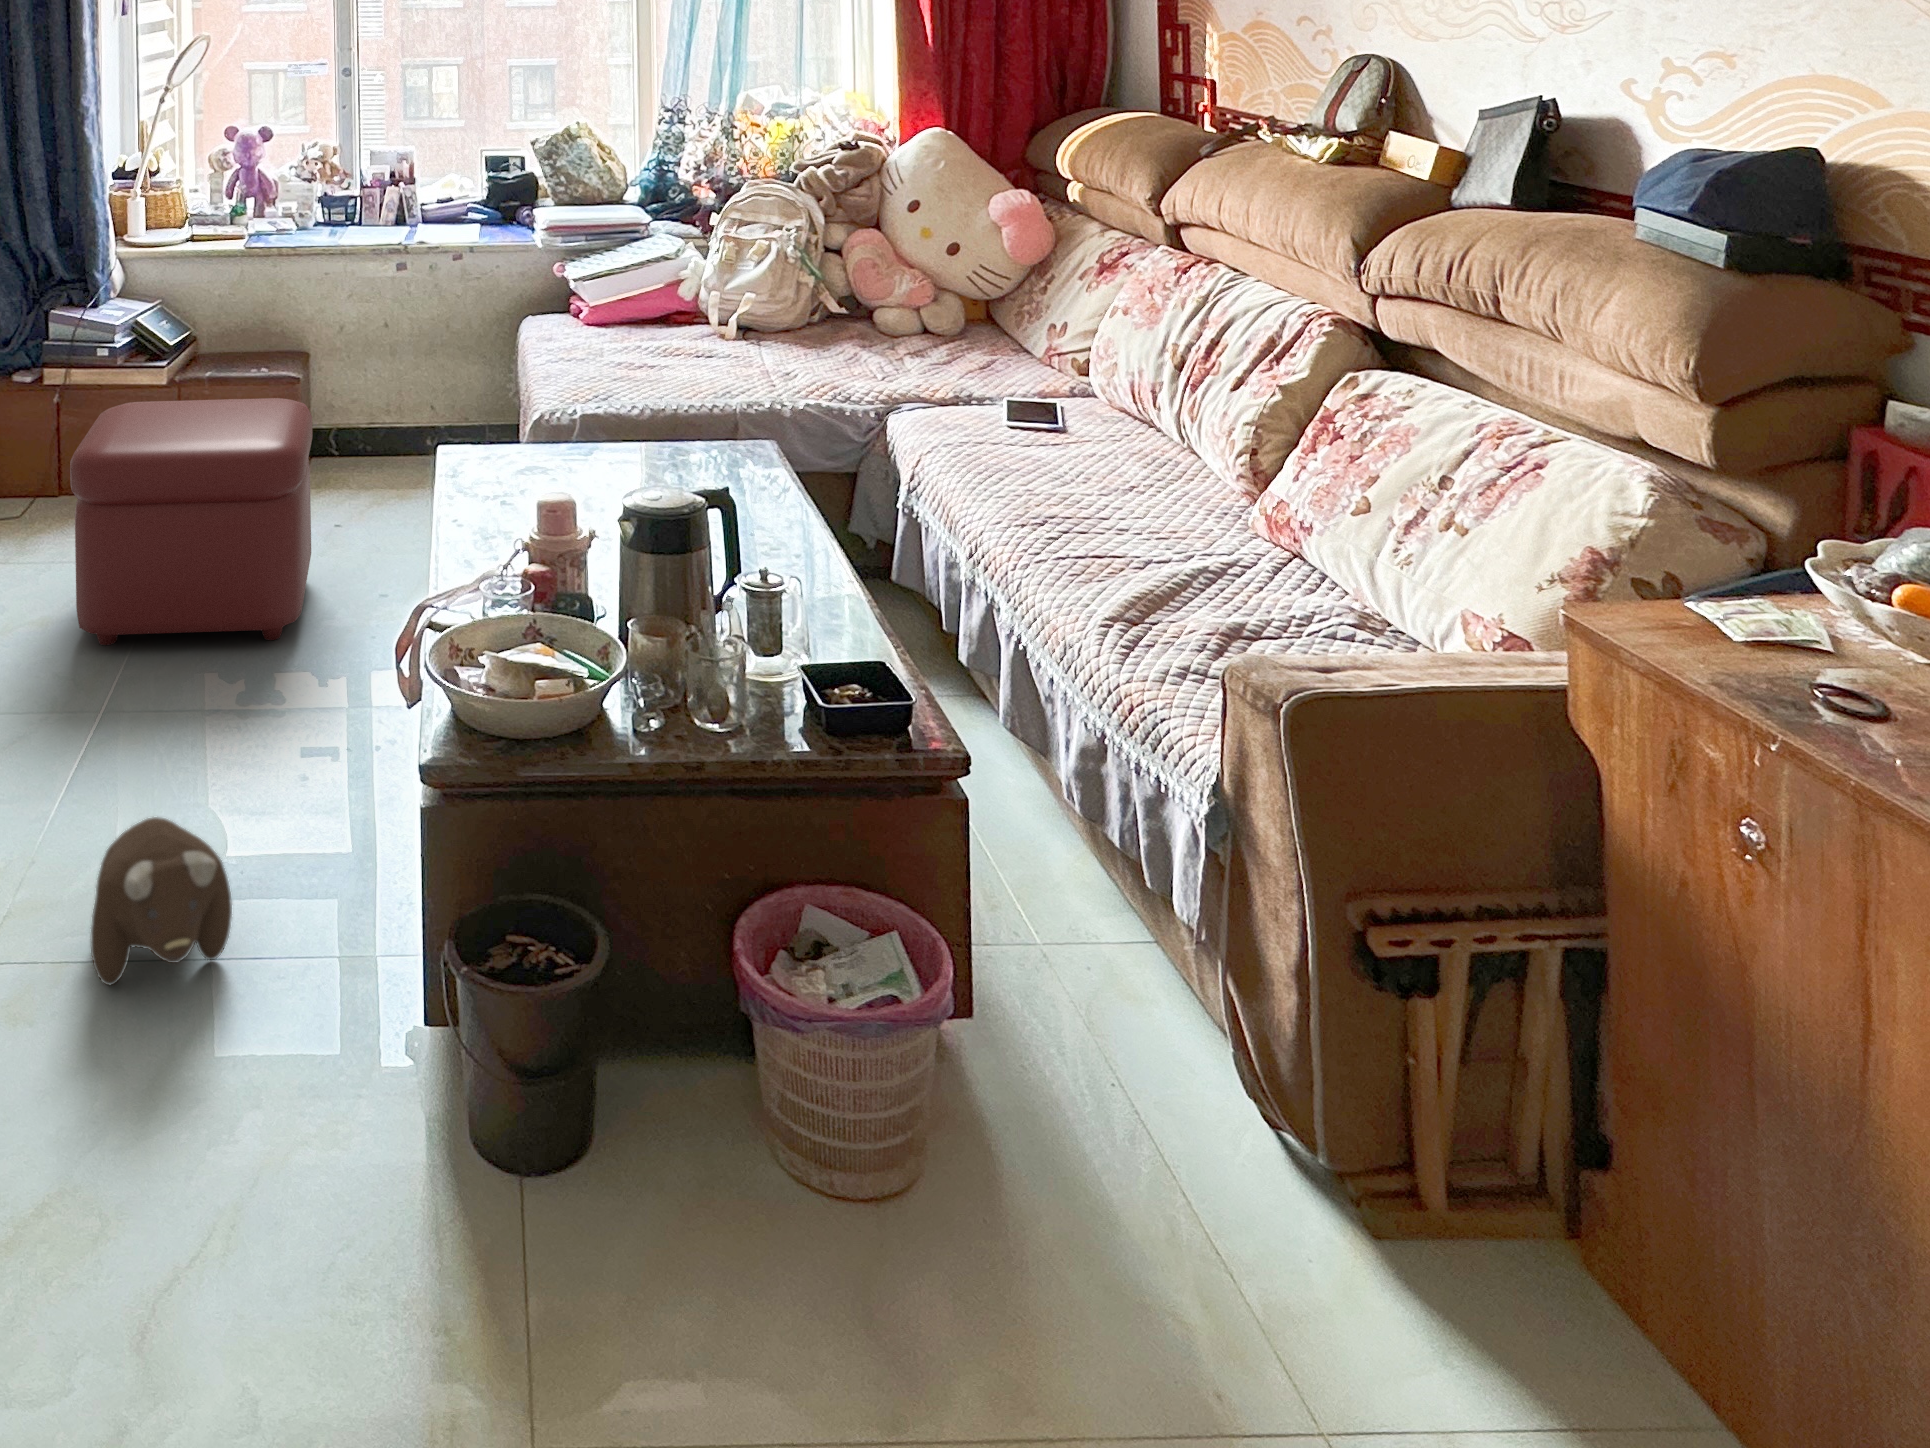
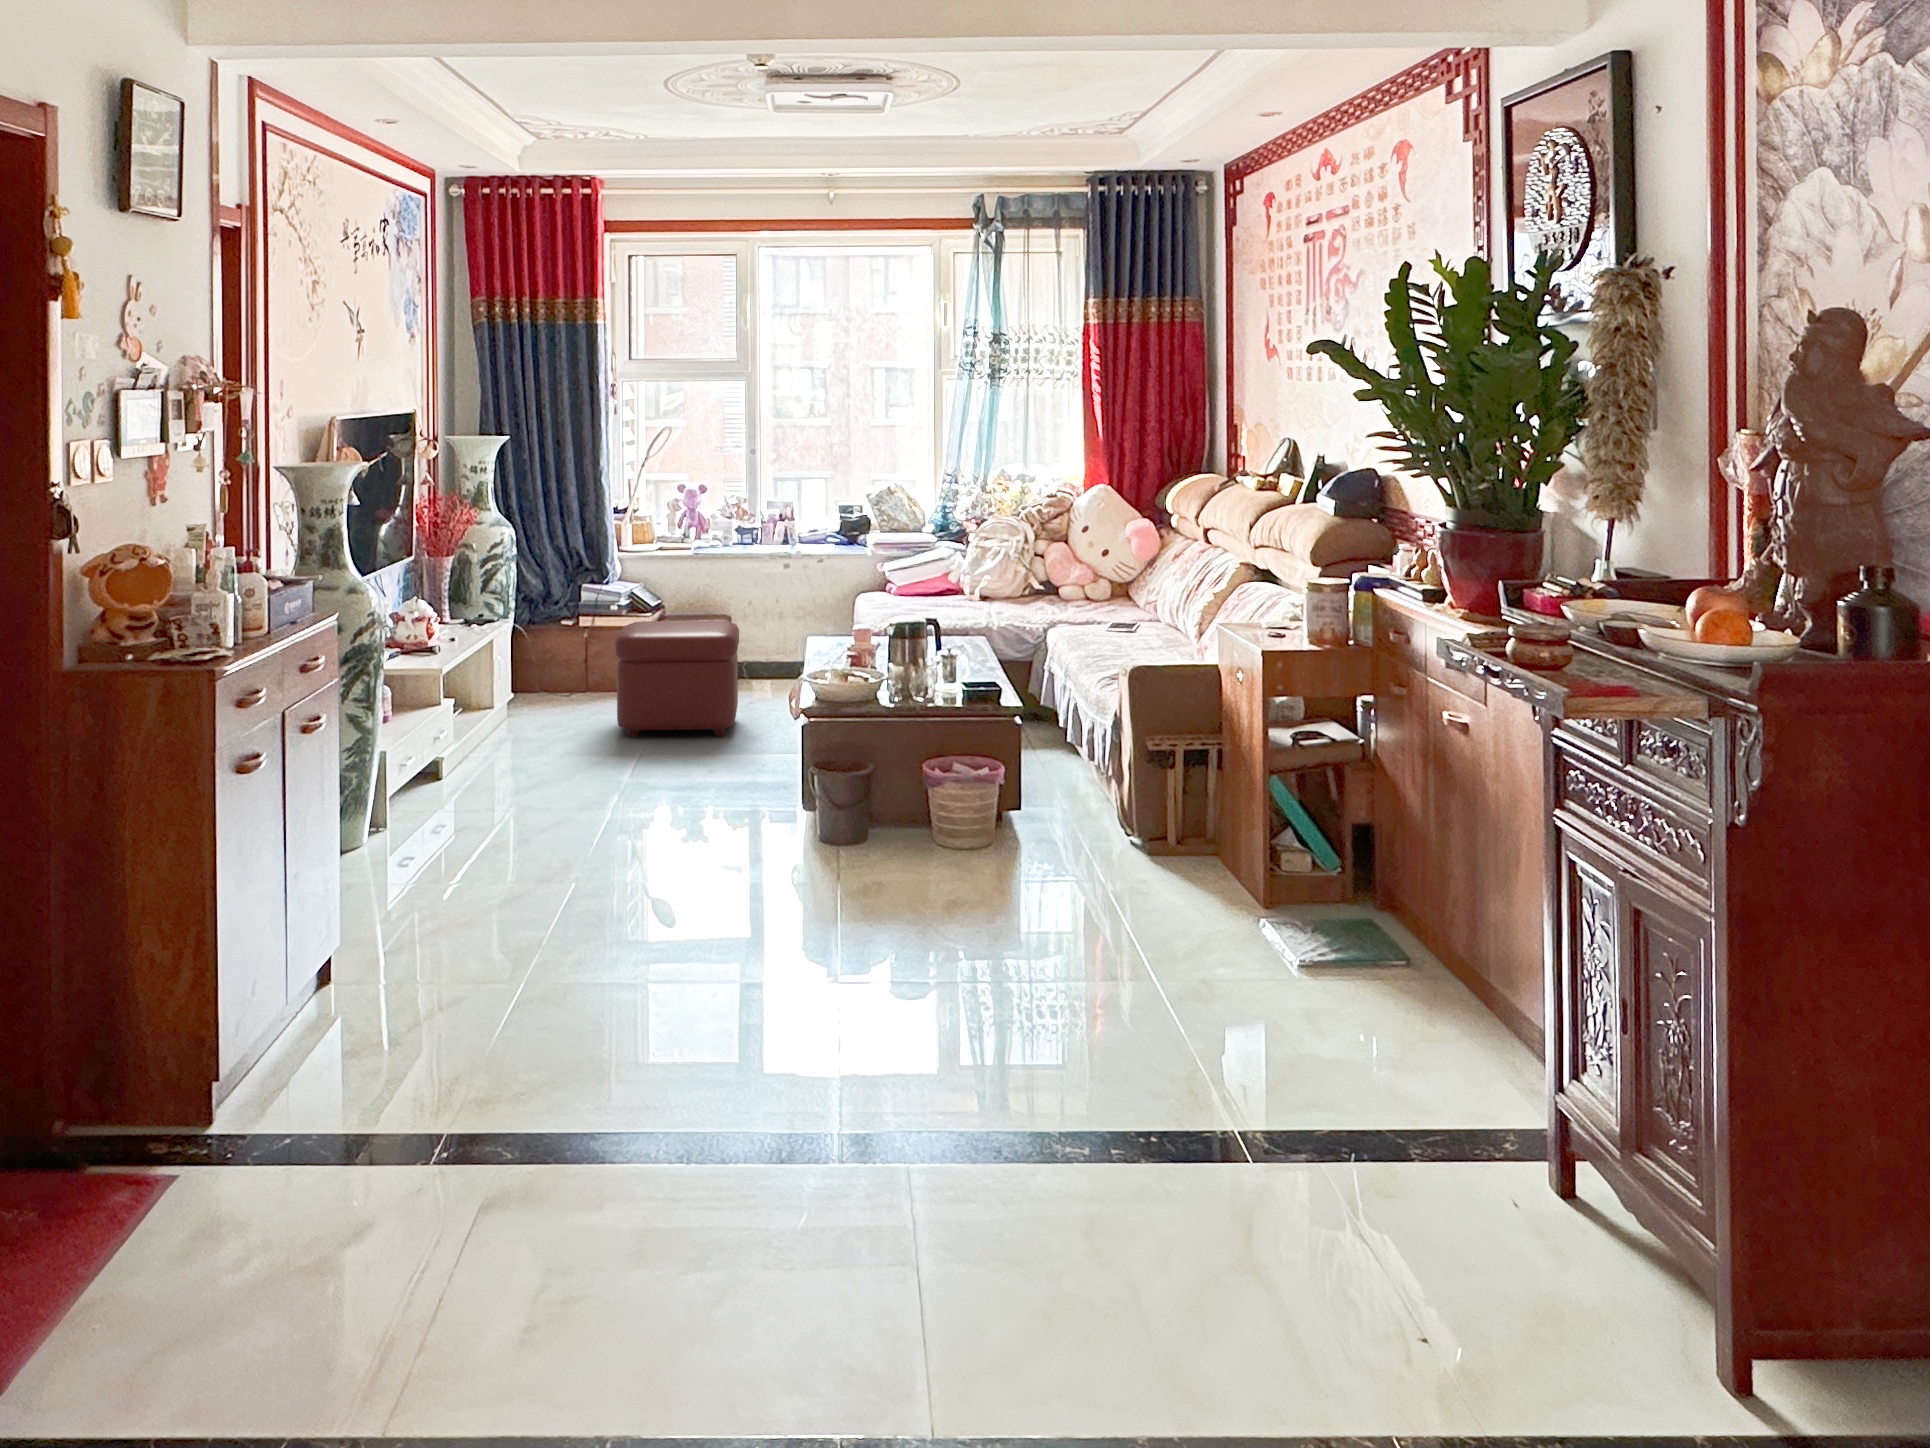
plush toy: present [91,817,232,985] -> none [657,750,717,811]

